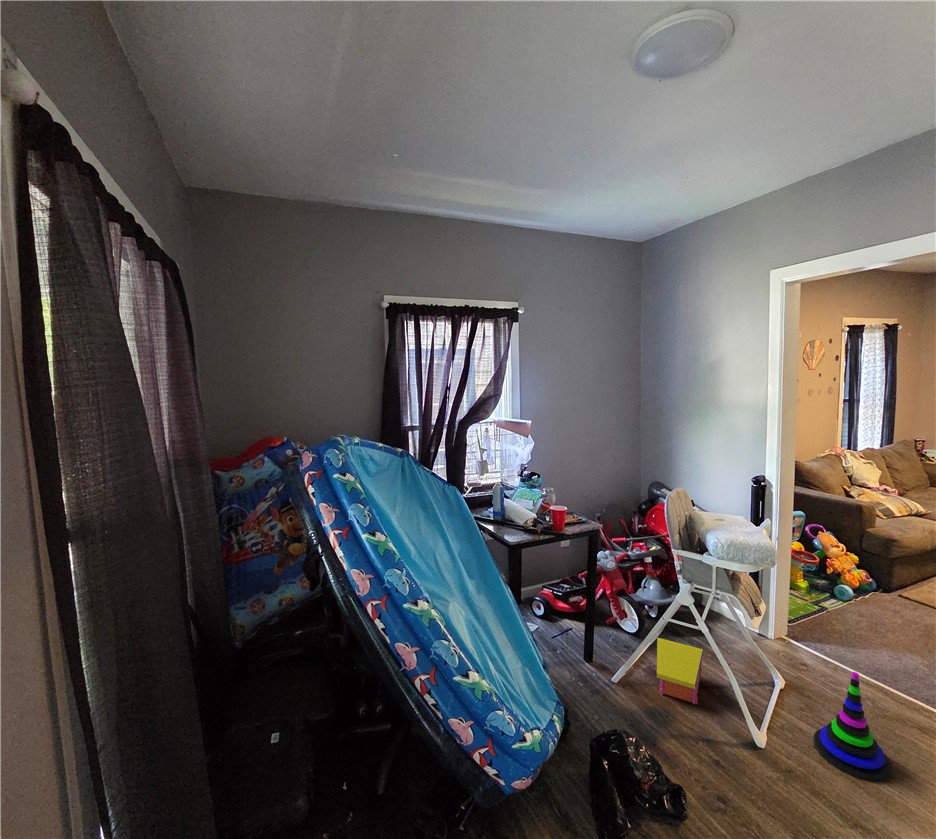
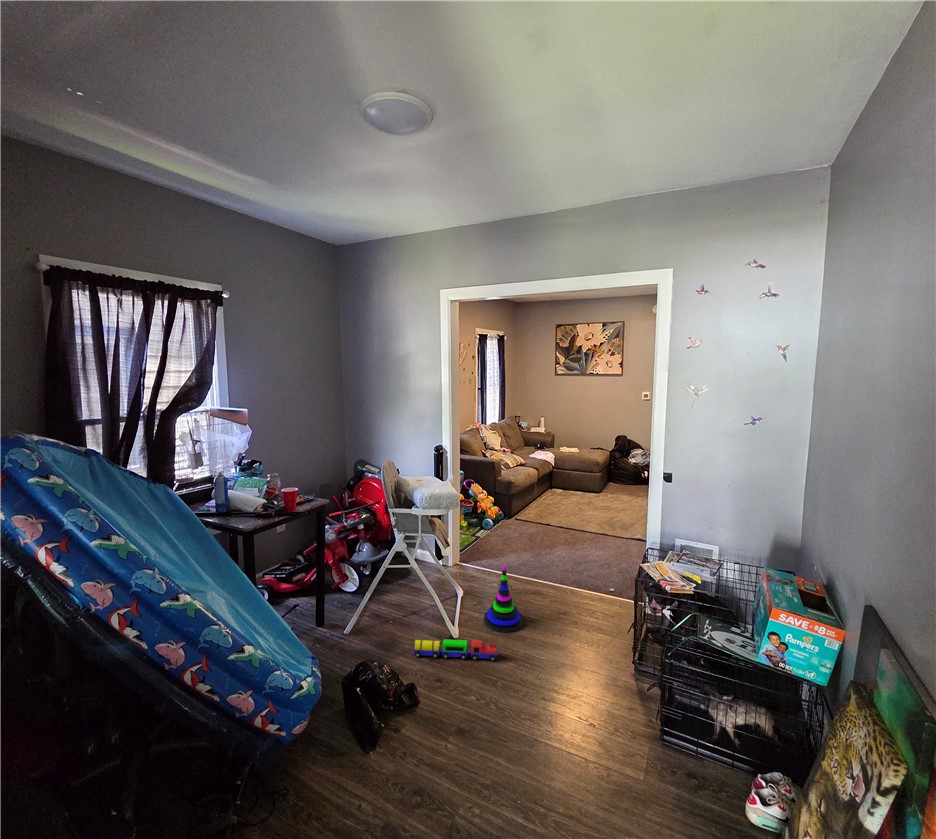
toy house: present [657,638,703,704] -> none [379,583,413,629]
toy train: none [693,726,830,812] -> present [414,639,498,661]

